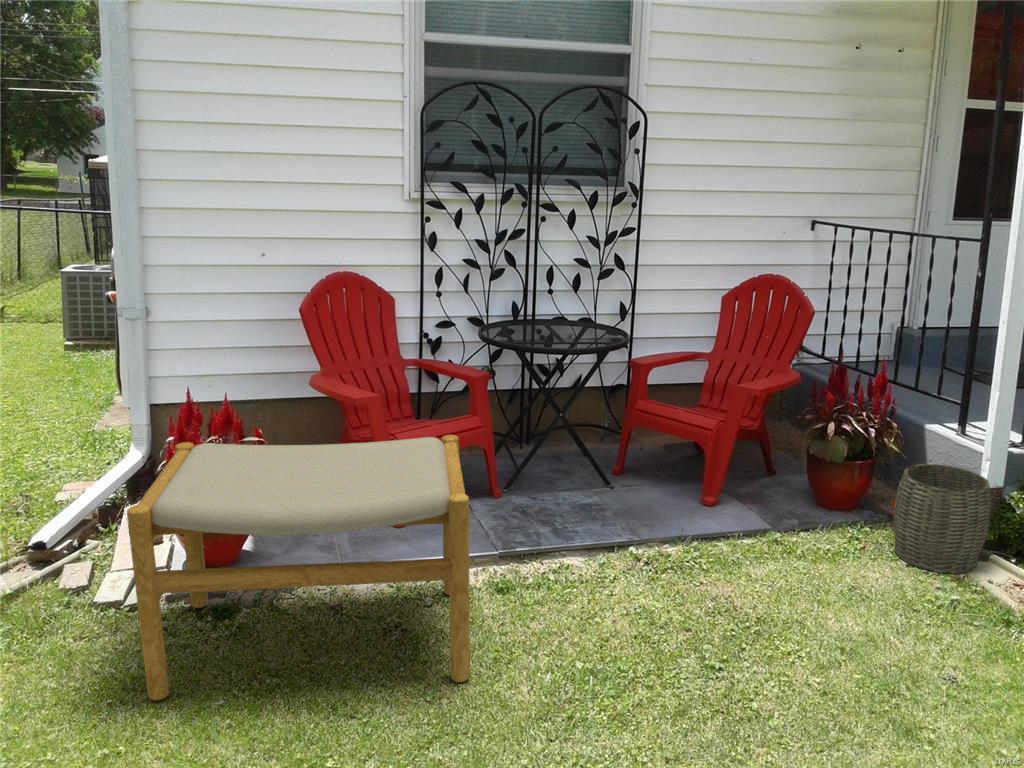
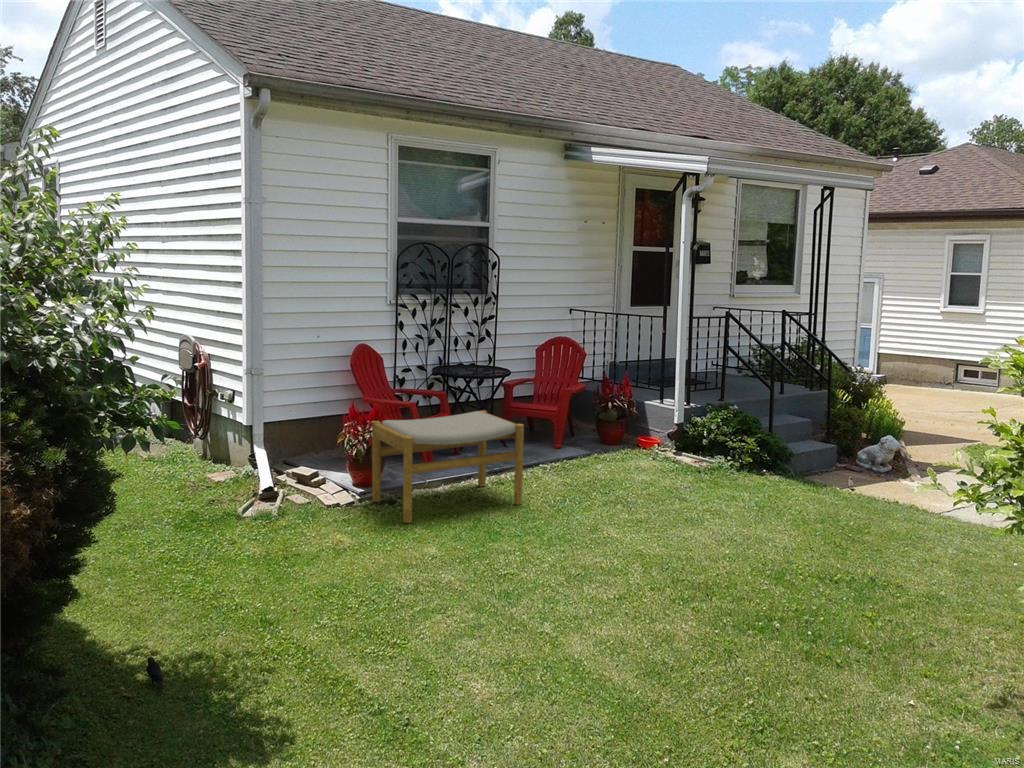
woven basket: present [893,464,991,574] -> none [643,415,681,459]

